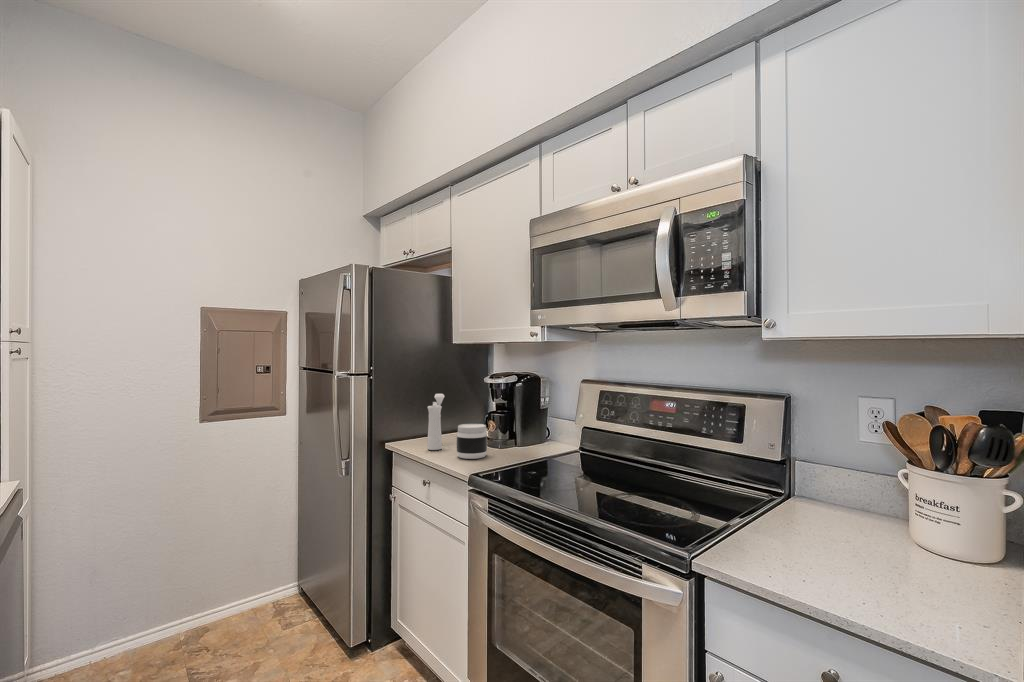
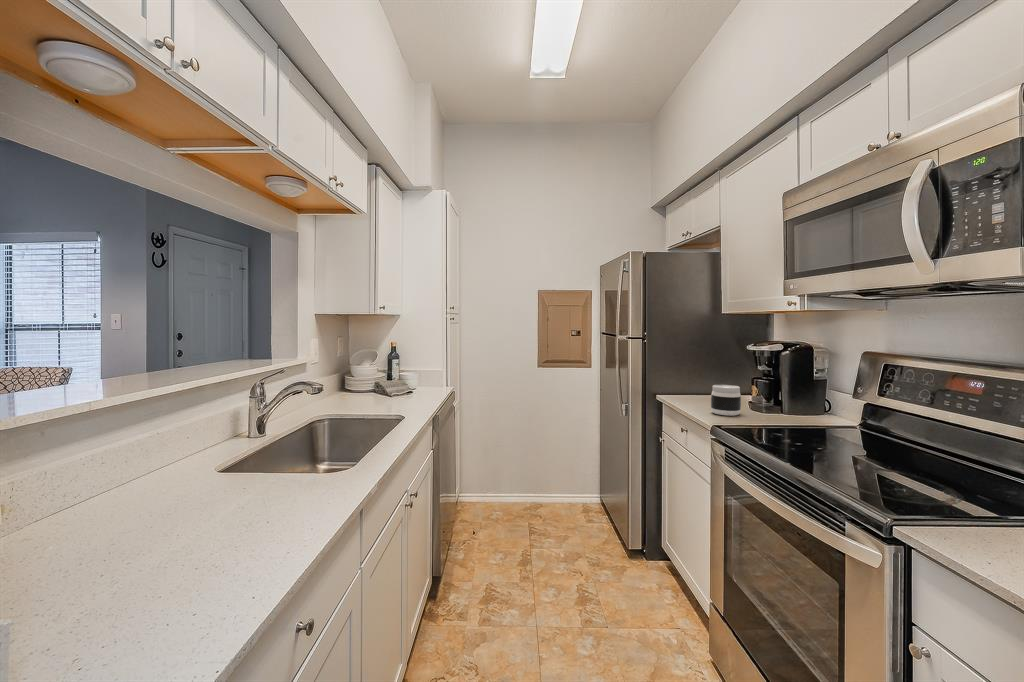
pepper mill: present [427,394,445,450] -> none [689,358,708,405]

